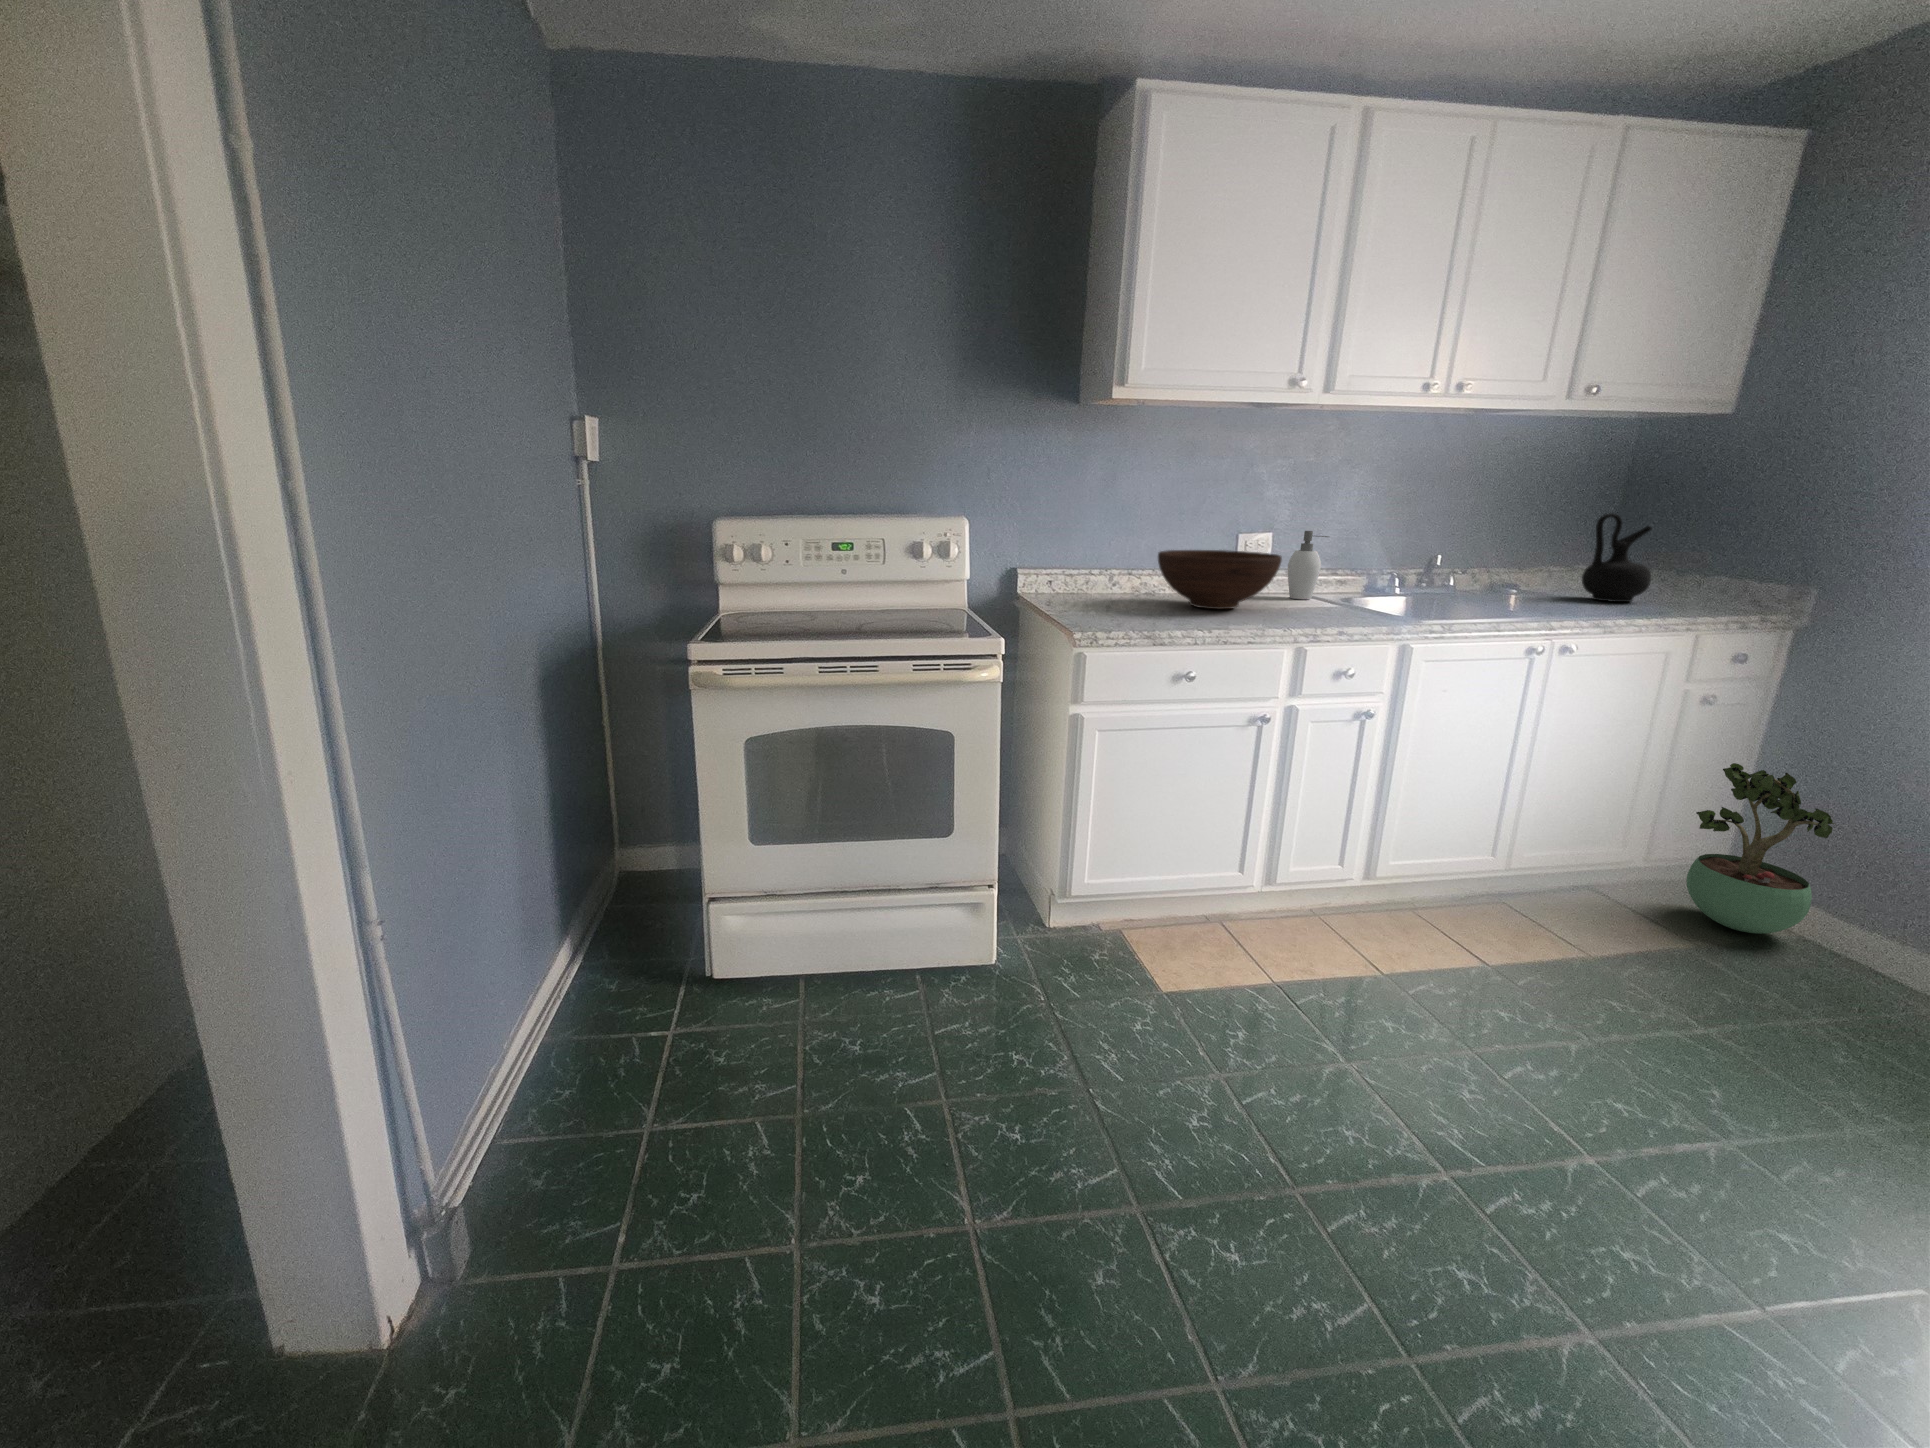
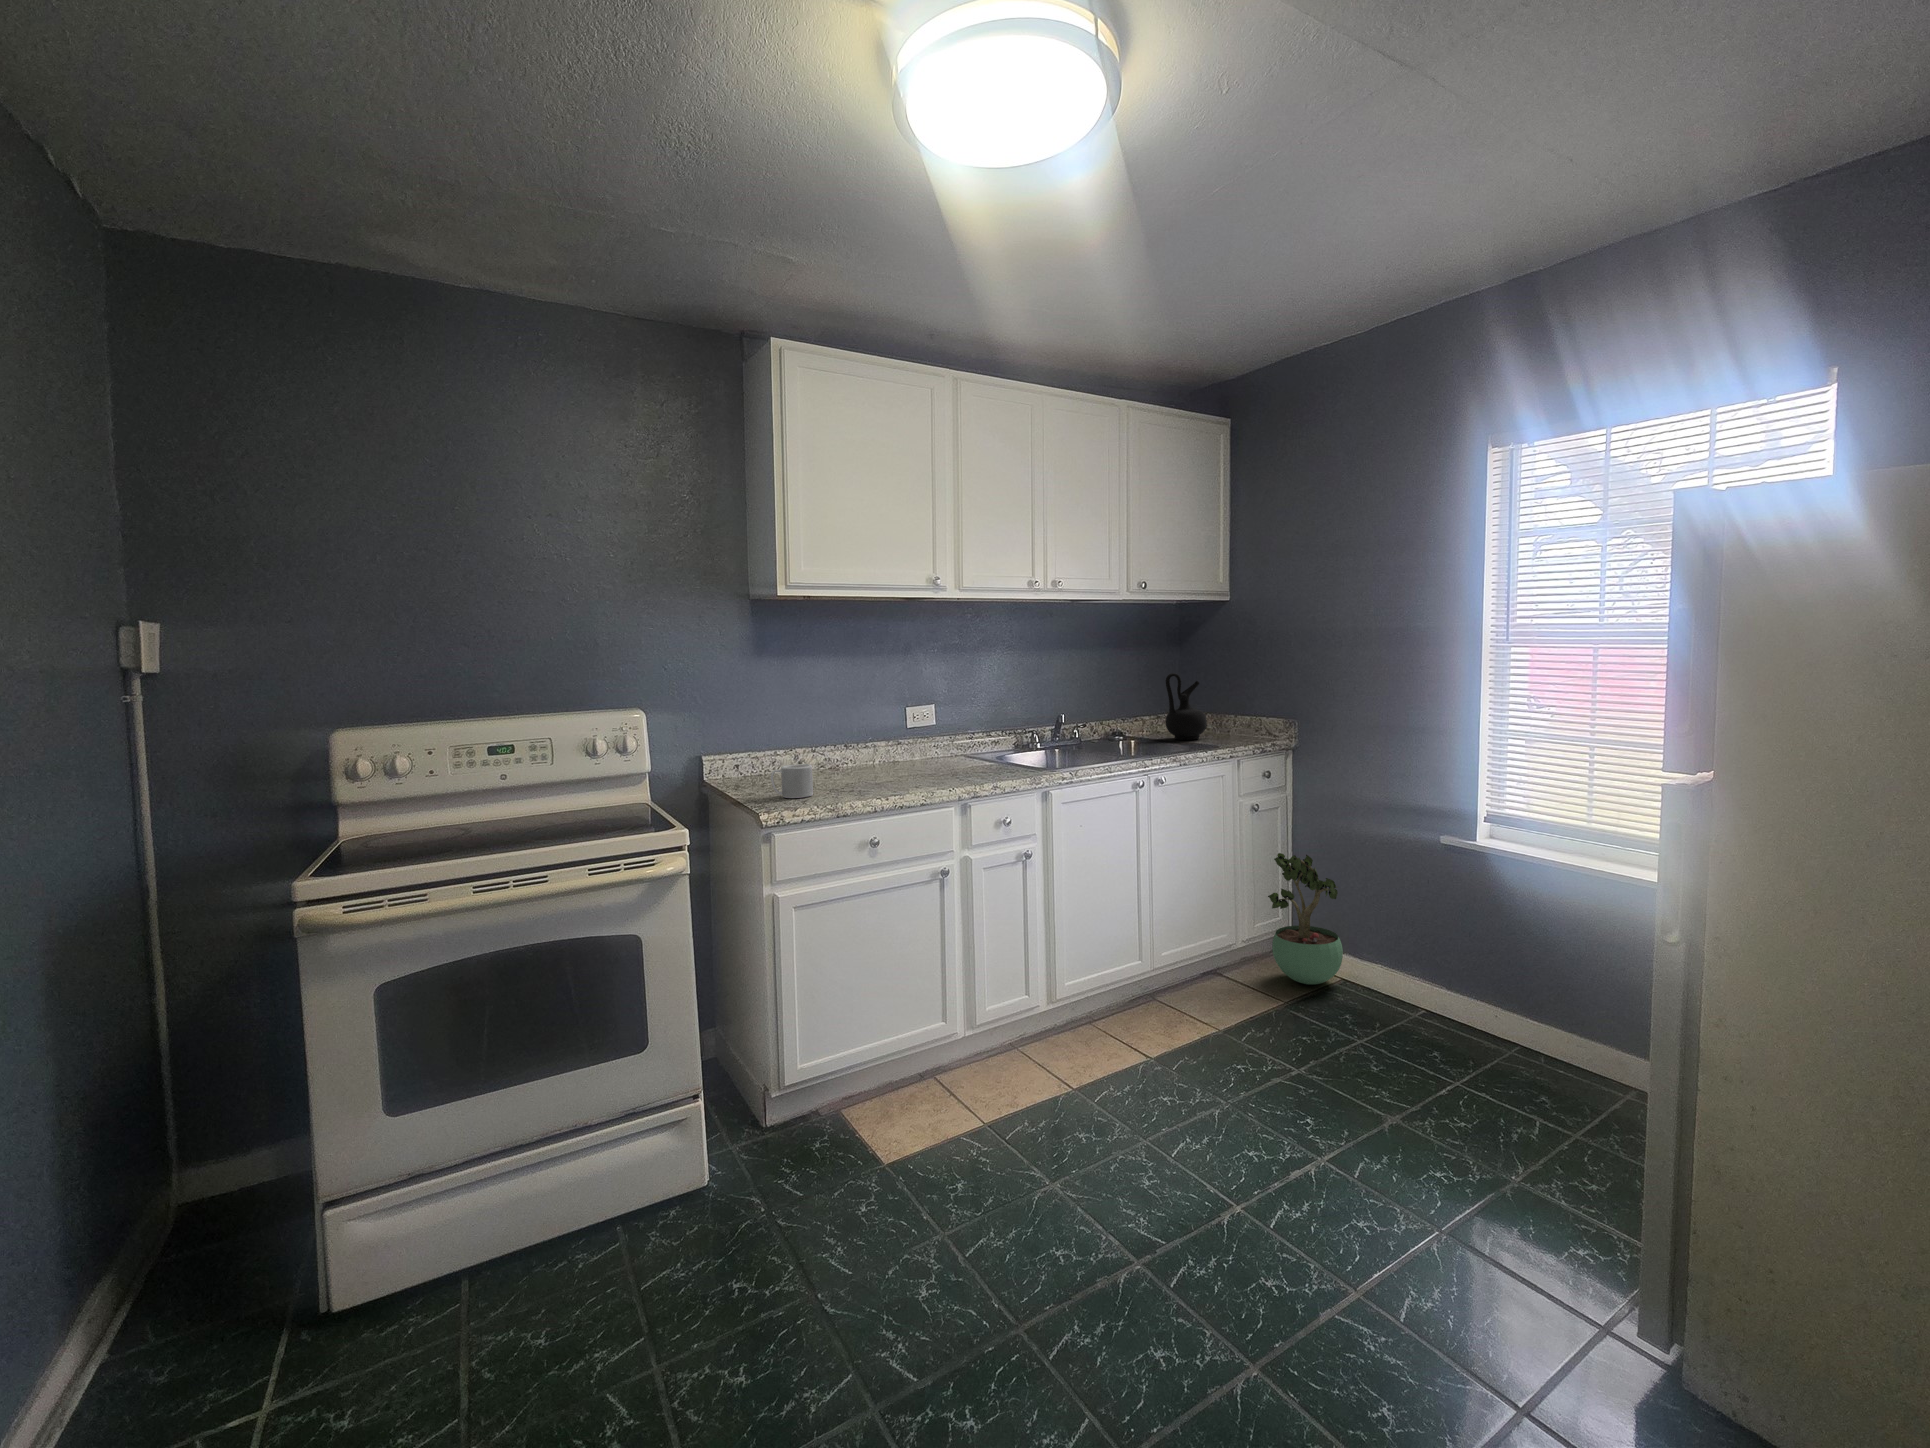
soap dispenser: present [1288,531,1329,599] -> none [952,701,980,760]
fruit bowl: present [1158,550,1282,609] -> none [837,723,941,777]
mug: none [1086,586,1131,621] -> present [771,764,813,798]

